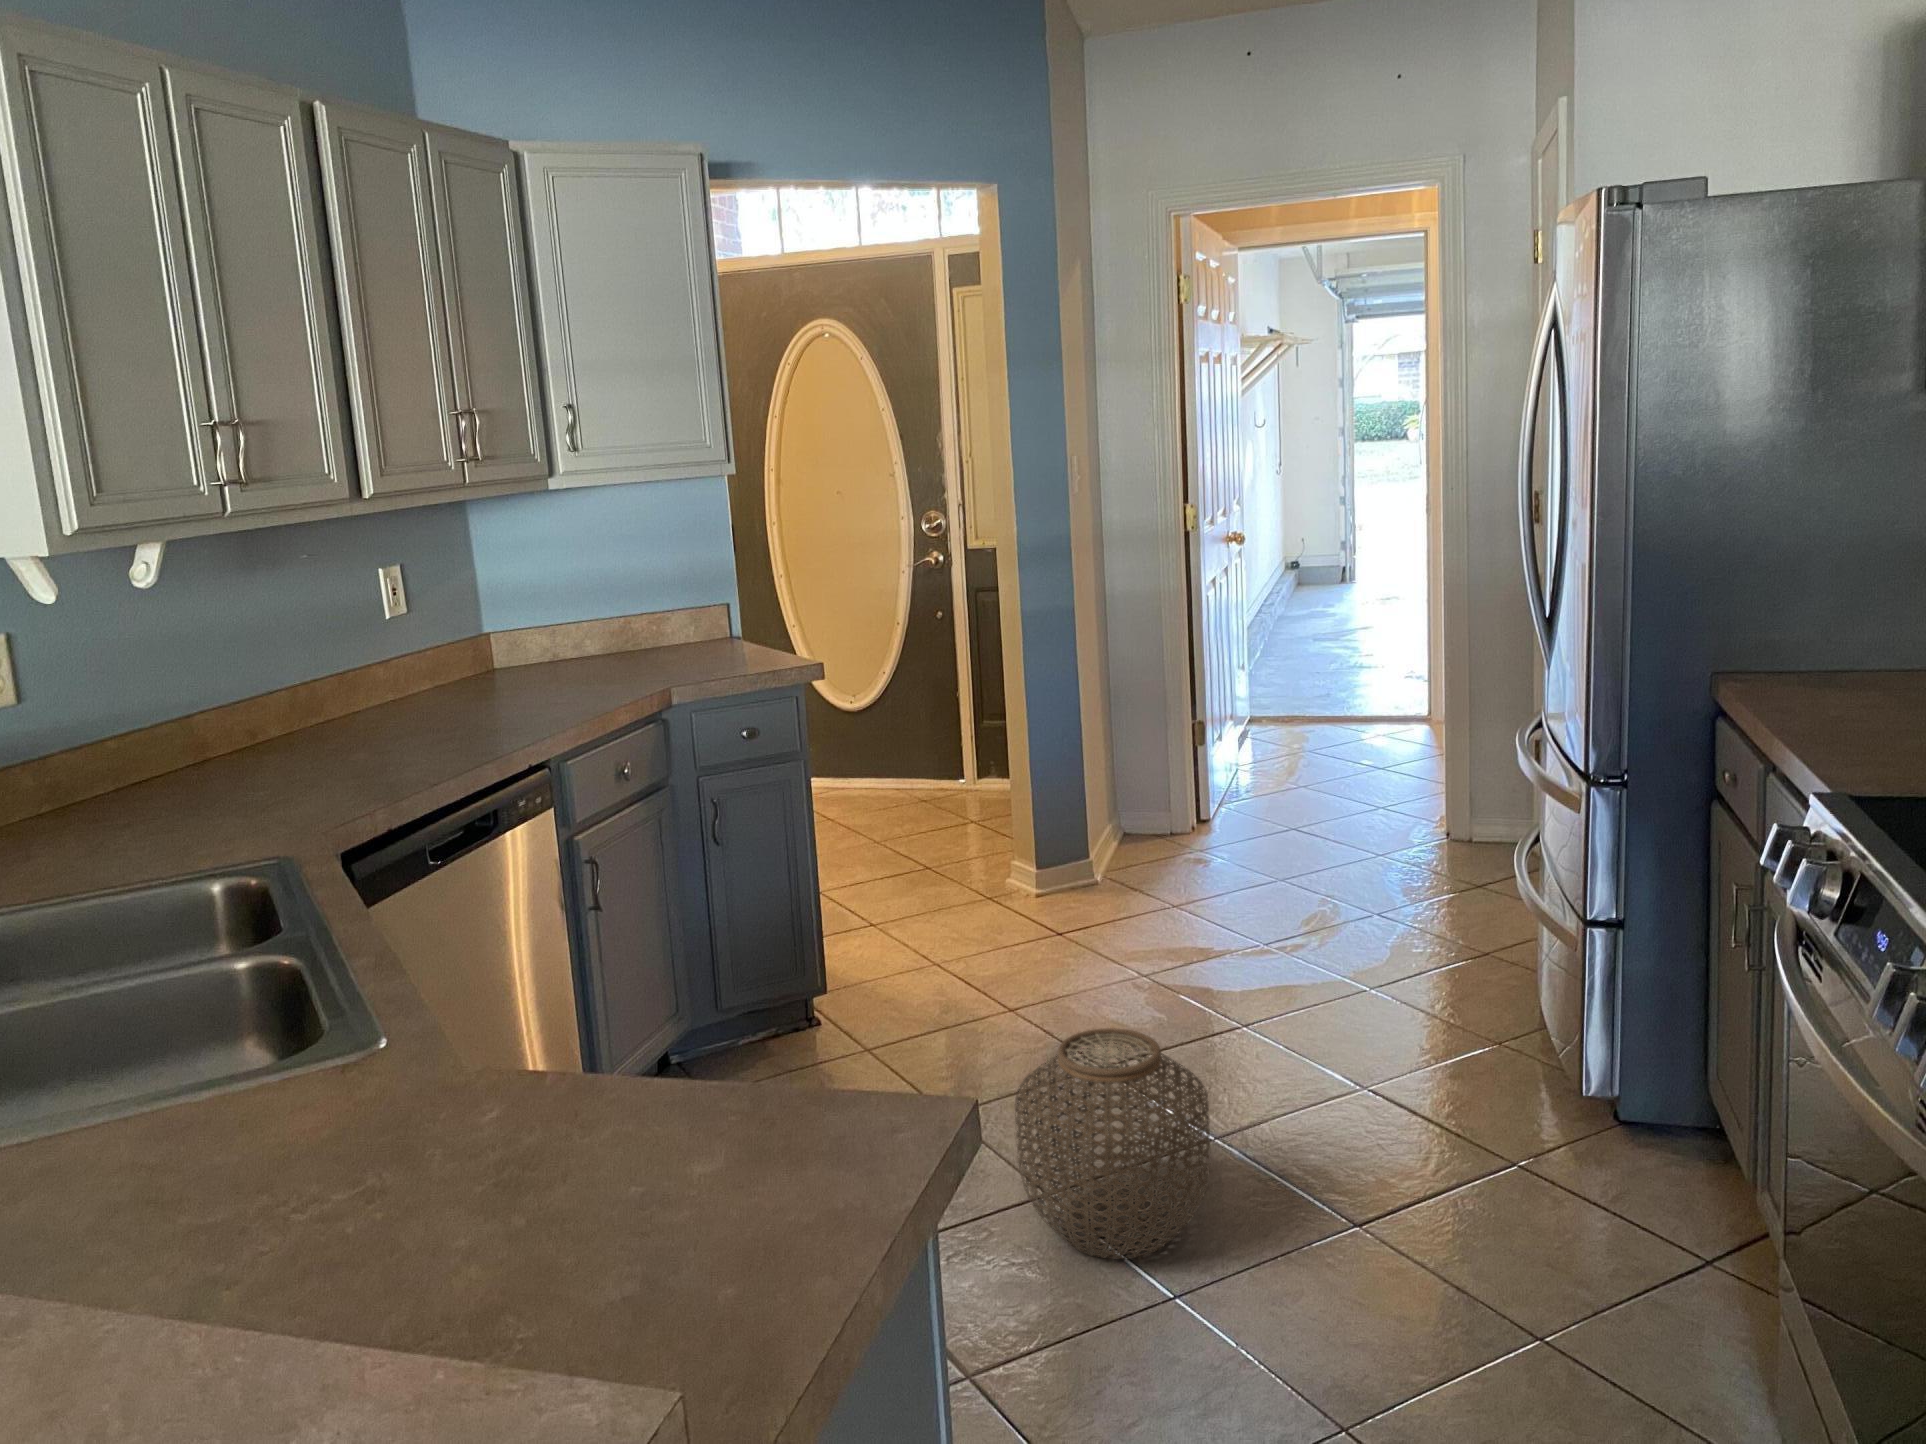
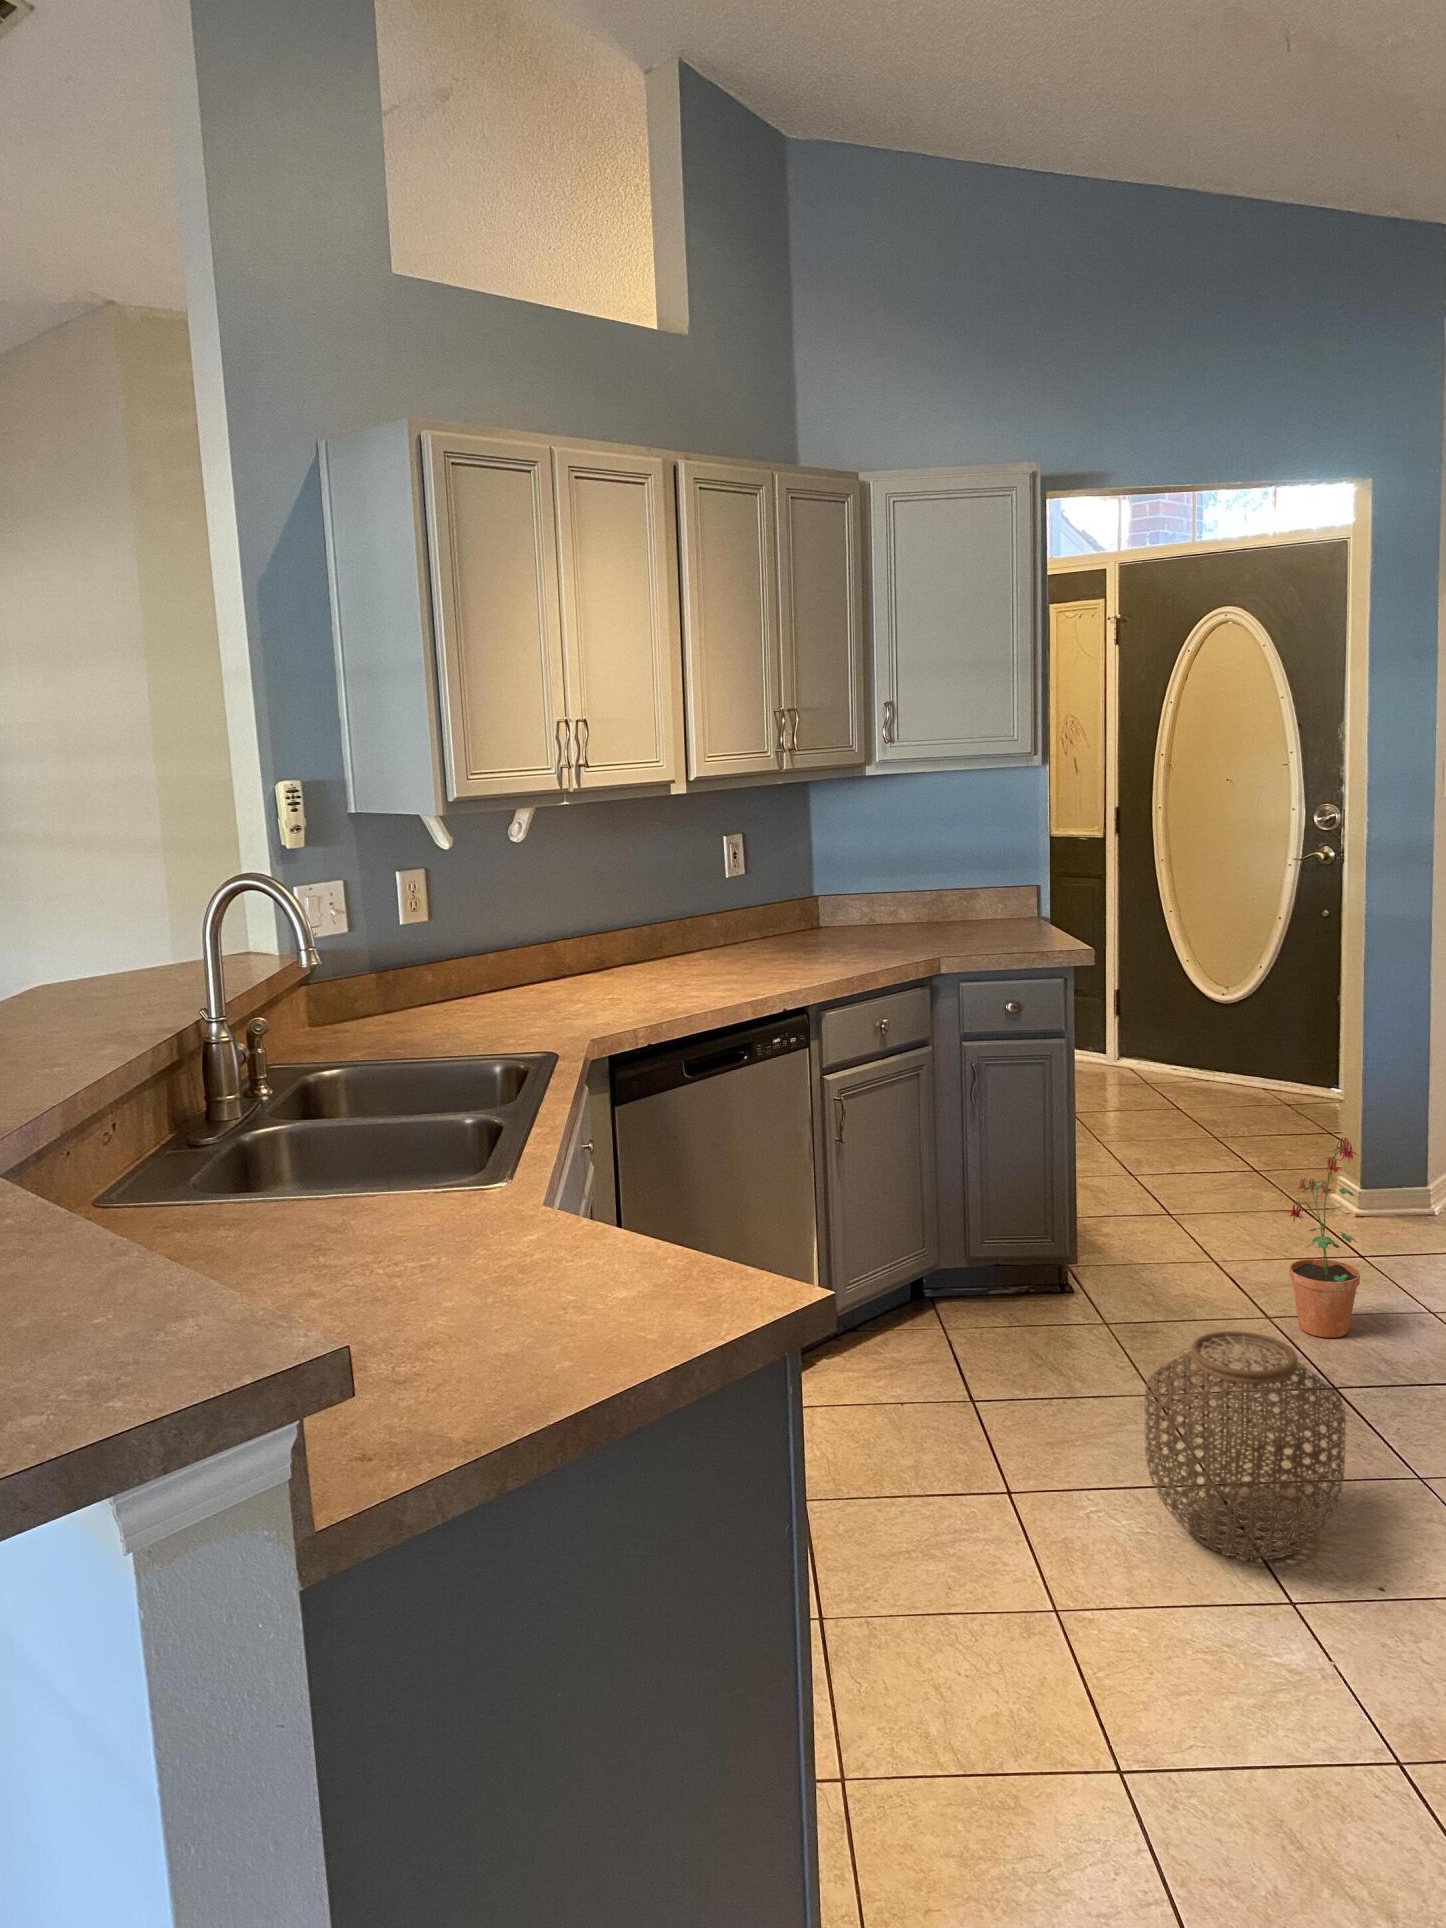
potted plant: none [1027,822,1098,1017] -> present [1287,1138,1360,1338]

